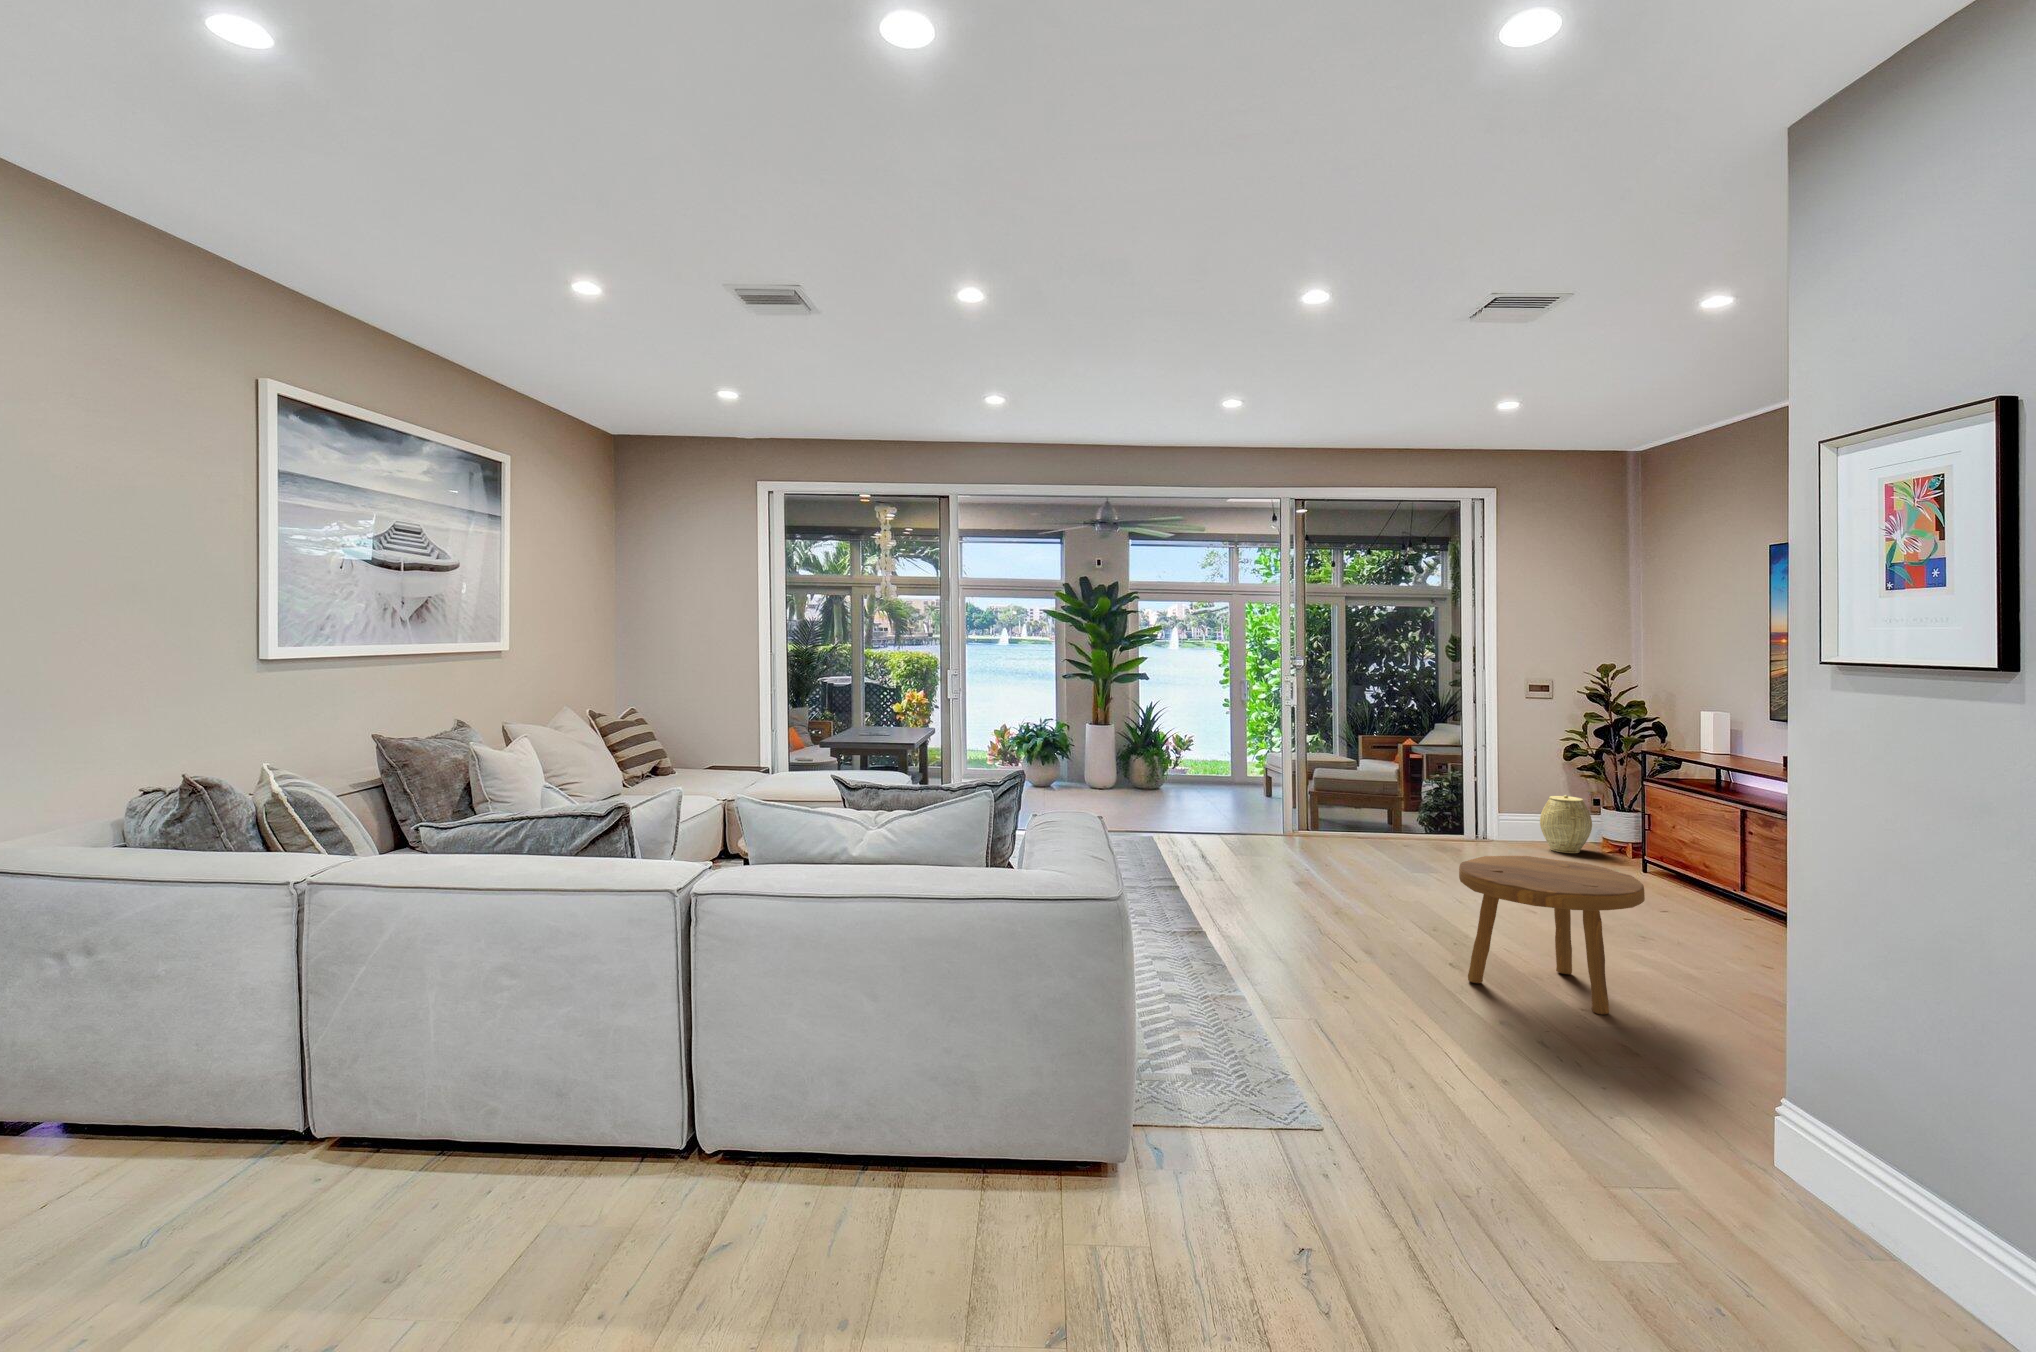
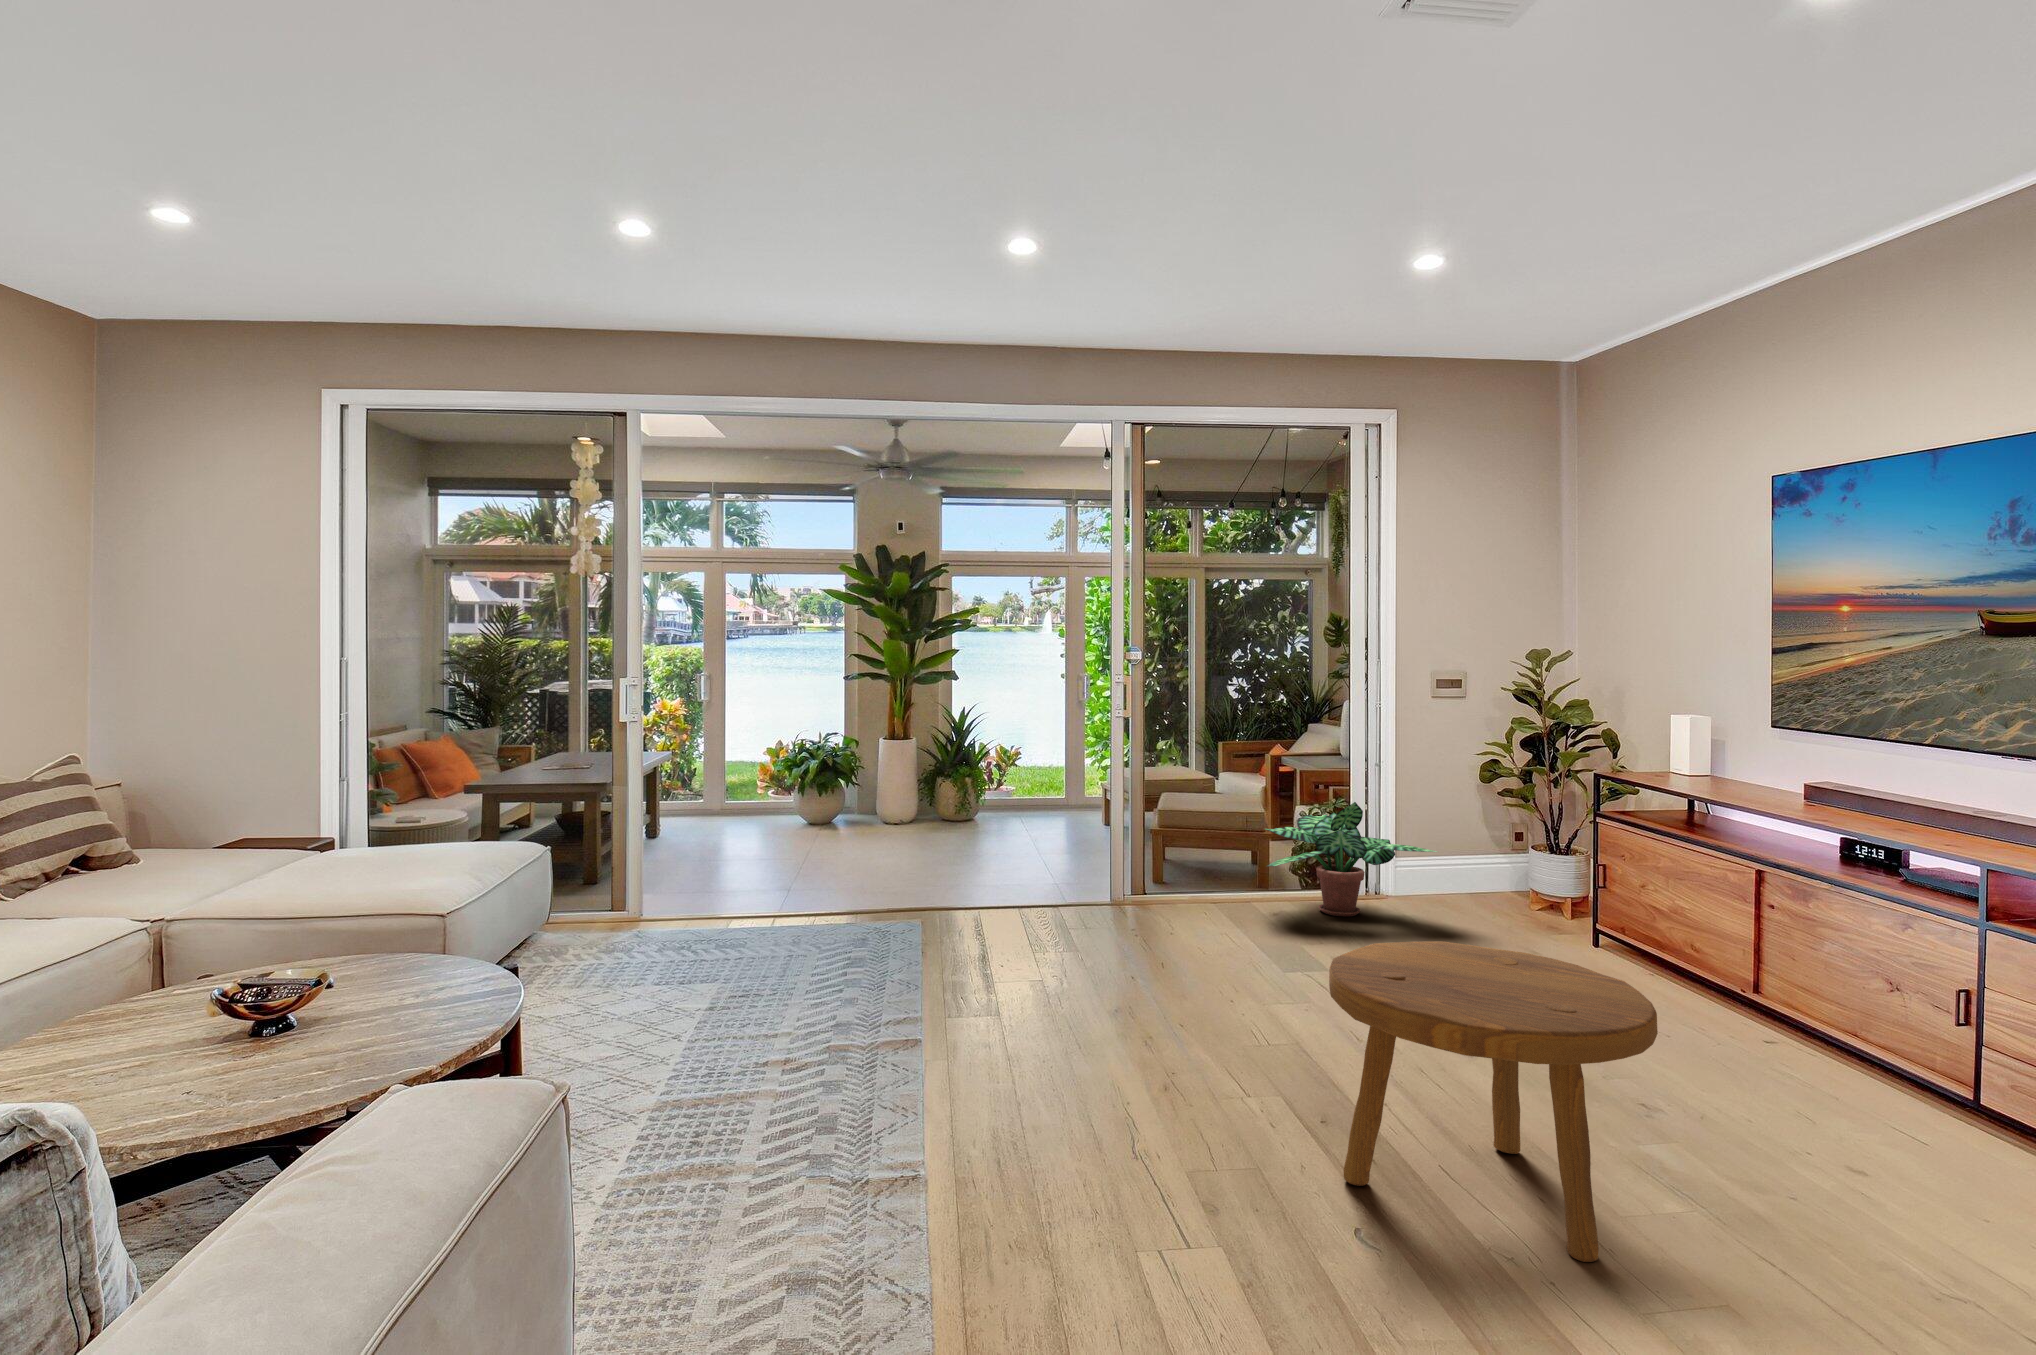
potted plant: none [1399,775,1531,855] -> present [1265,802,1437,916]
woven basket: present [1540,795,1592,853] -> none [1450,829,1519,910]

